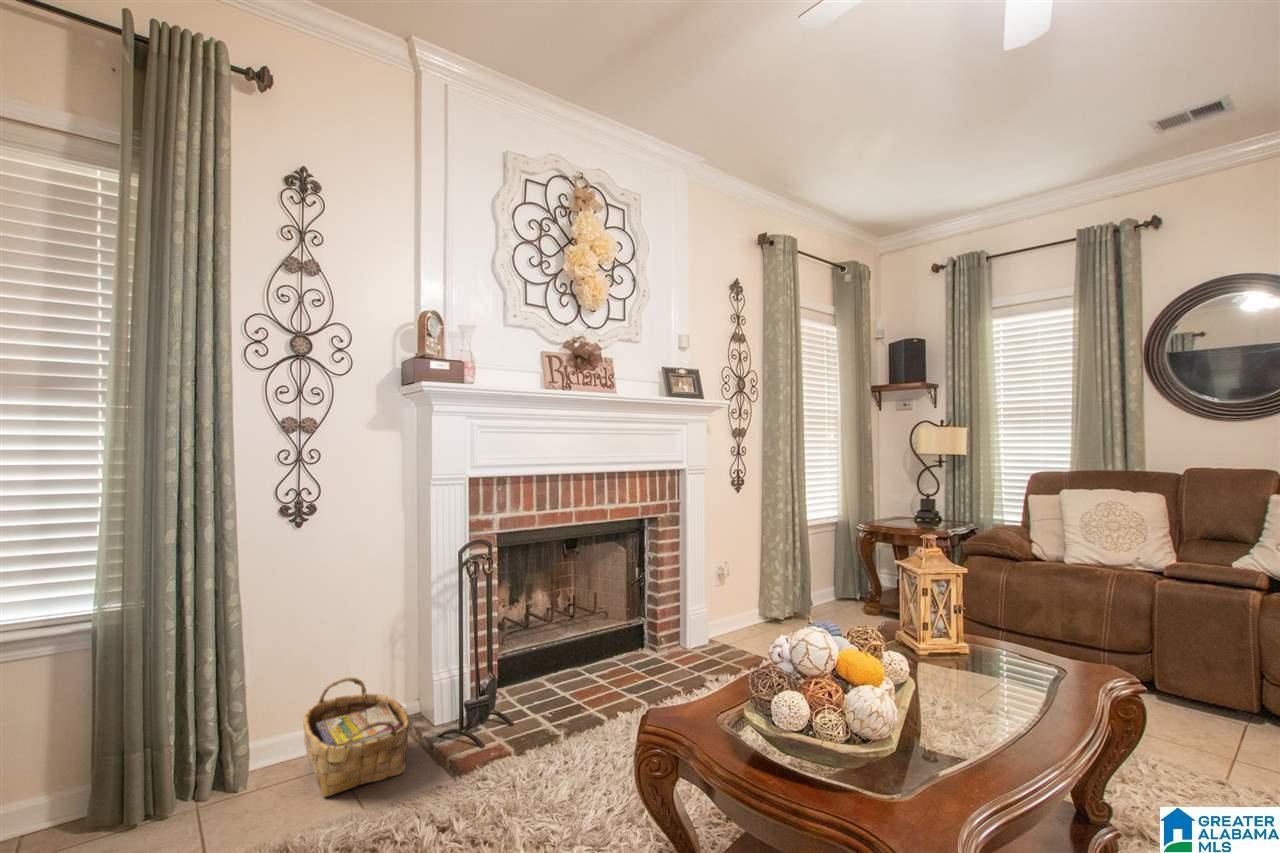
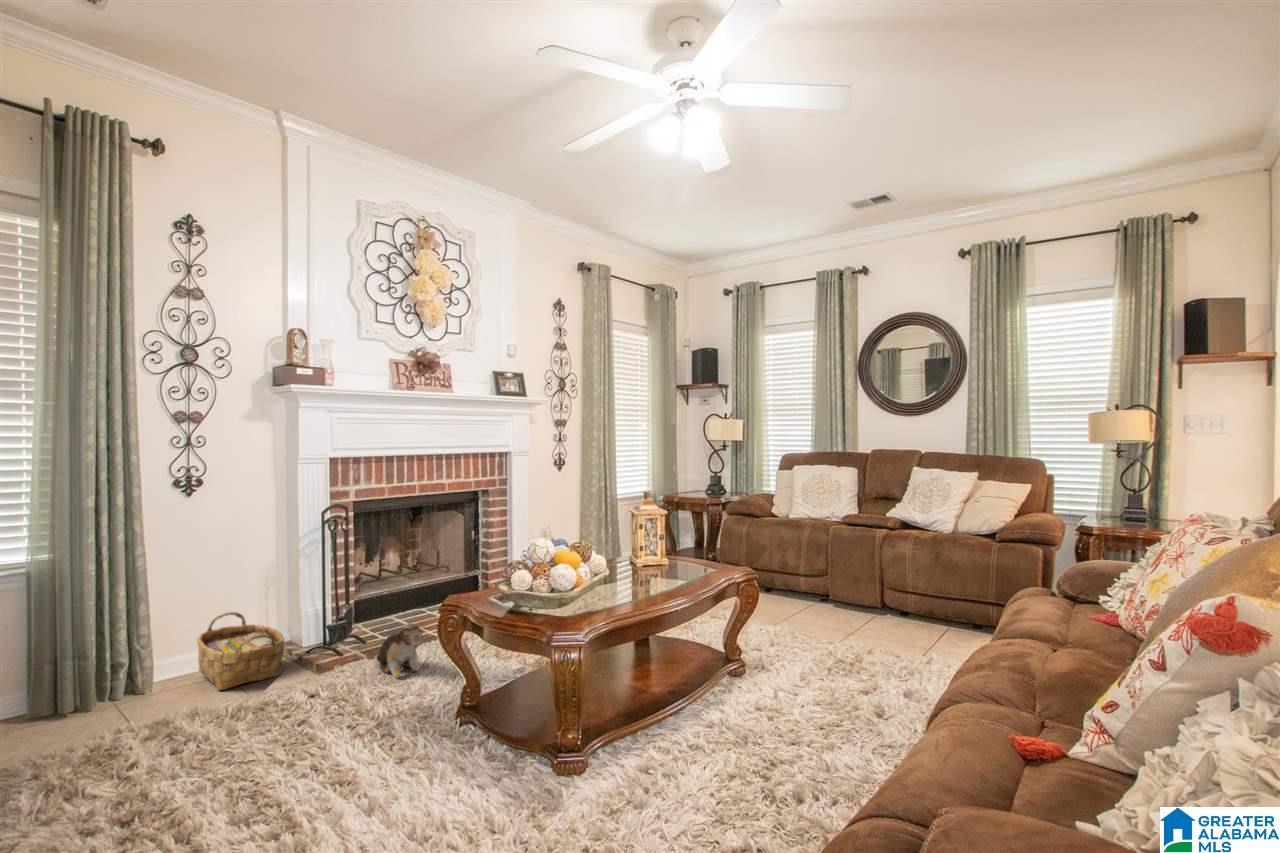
plush toy: none [526,725,596,805] -> present [376,623,425,678]

